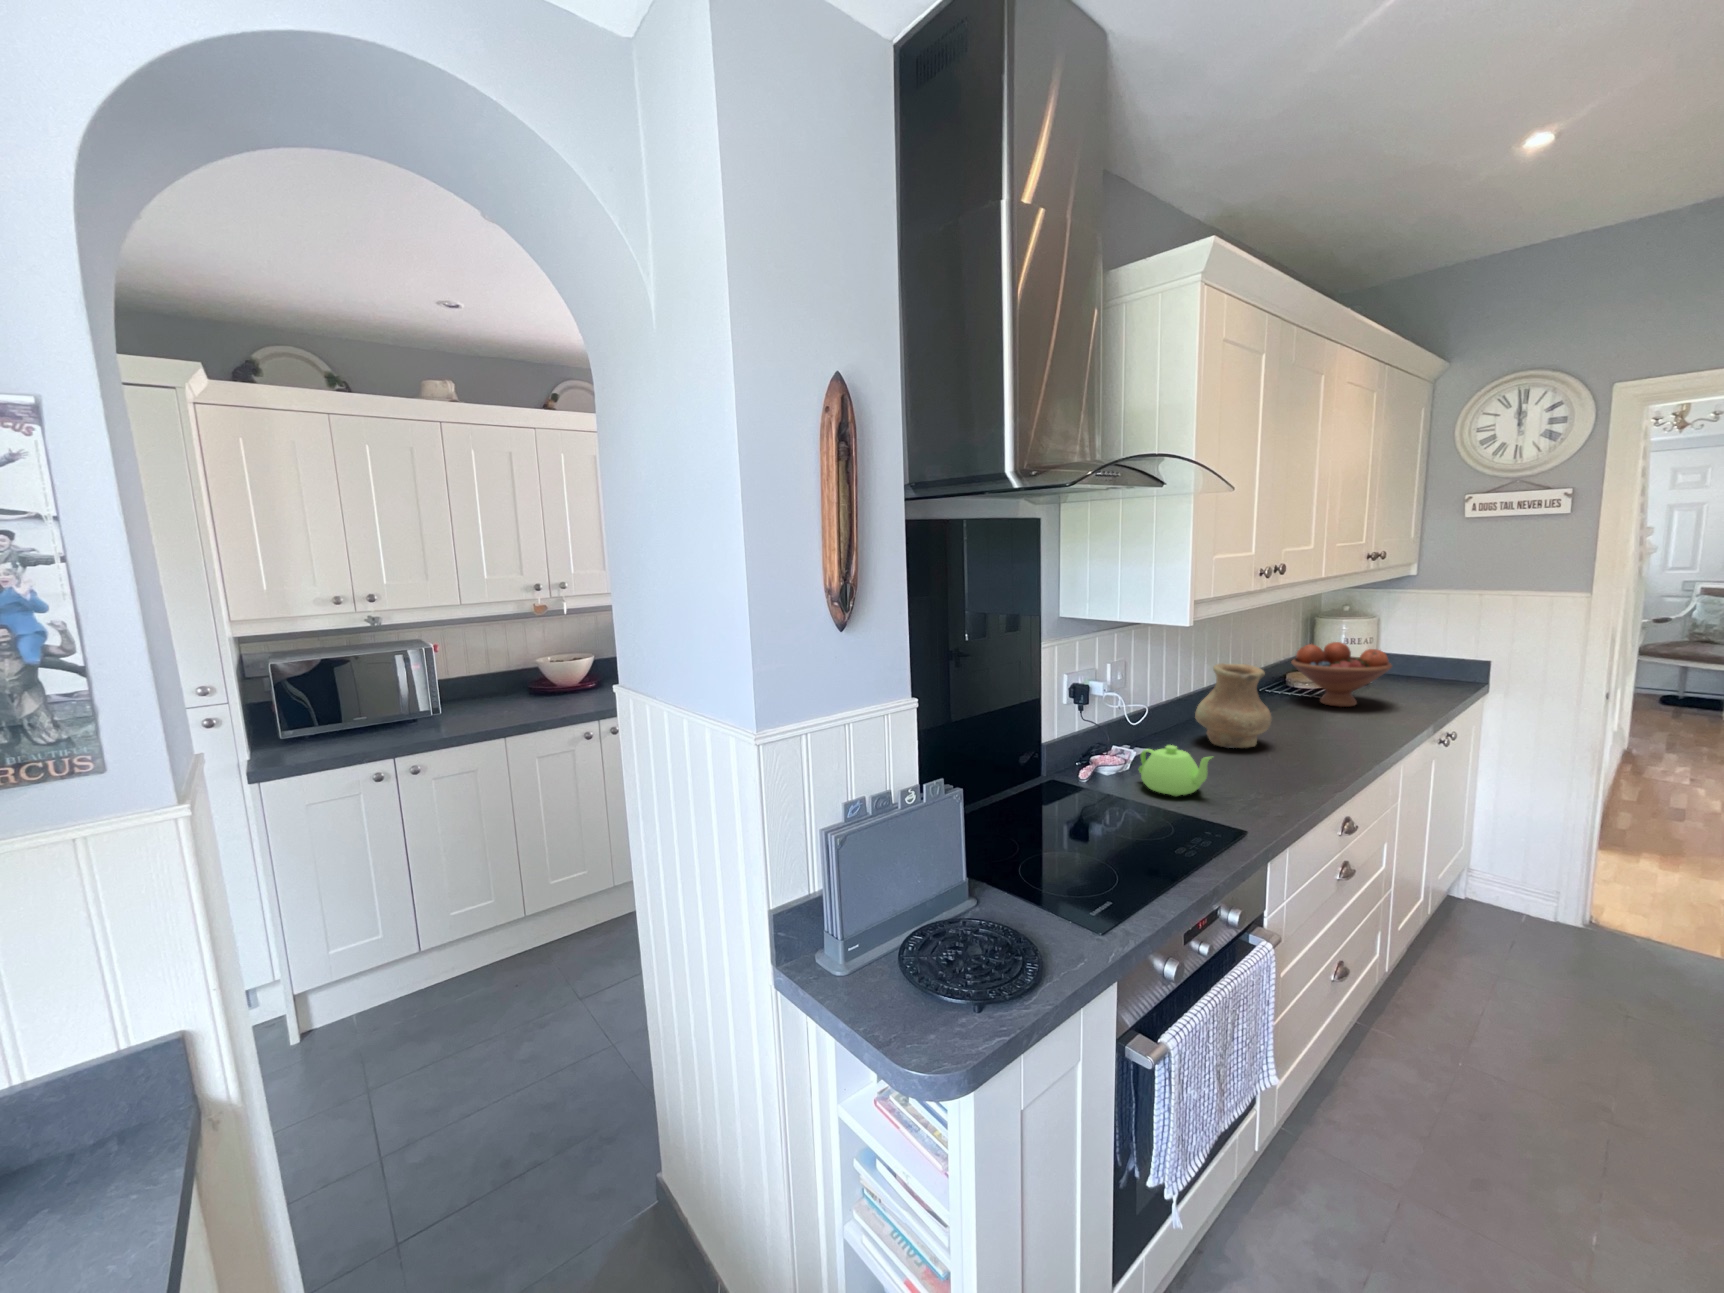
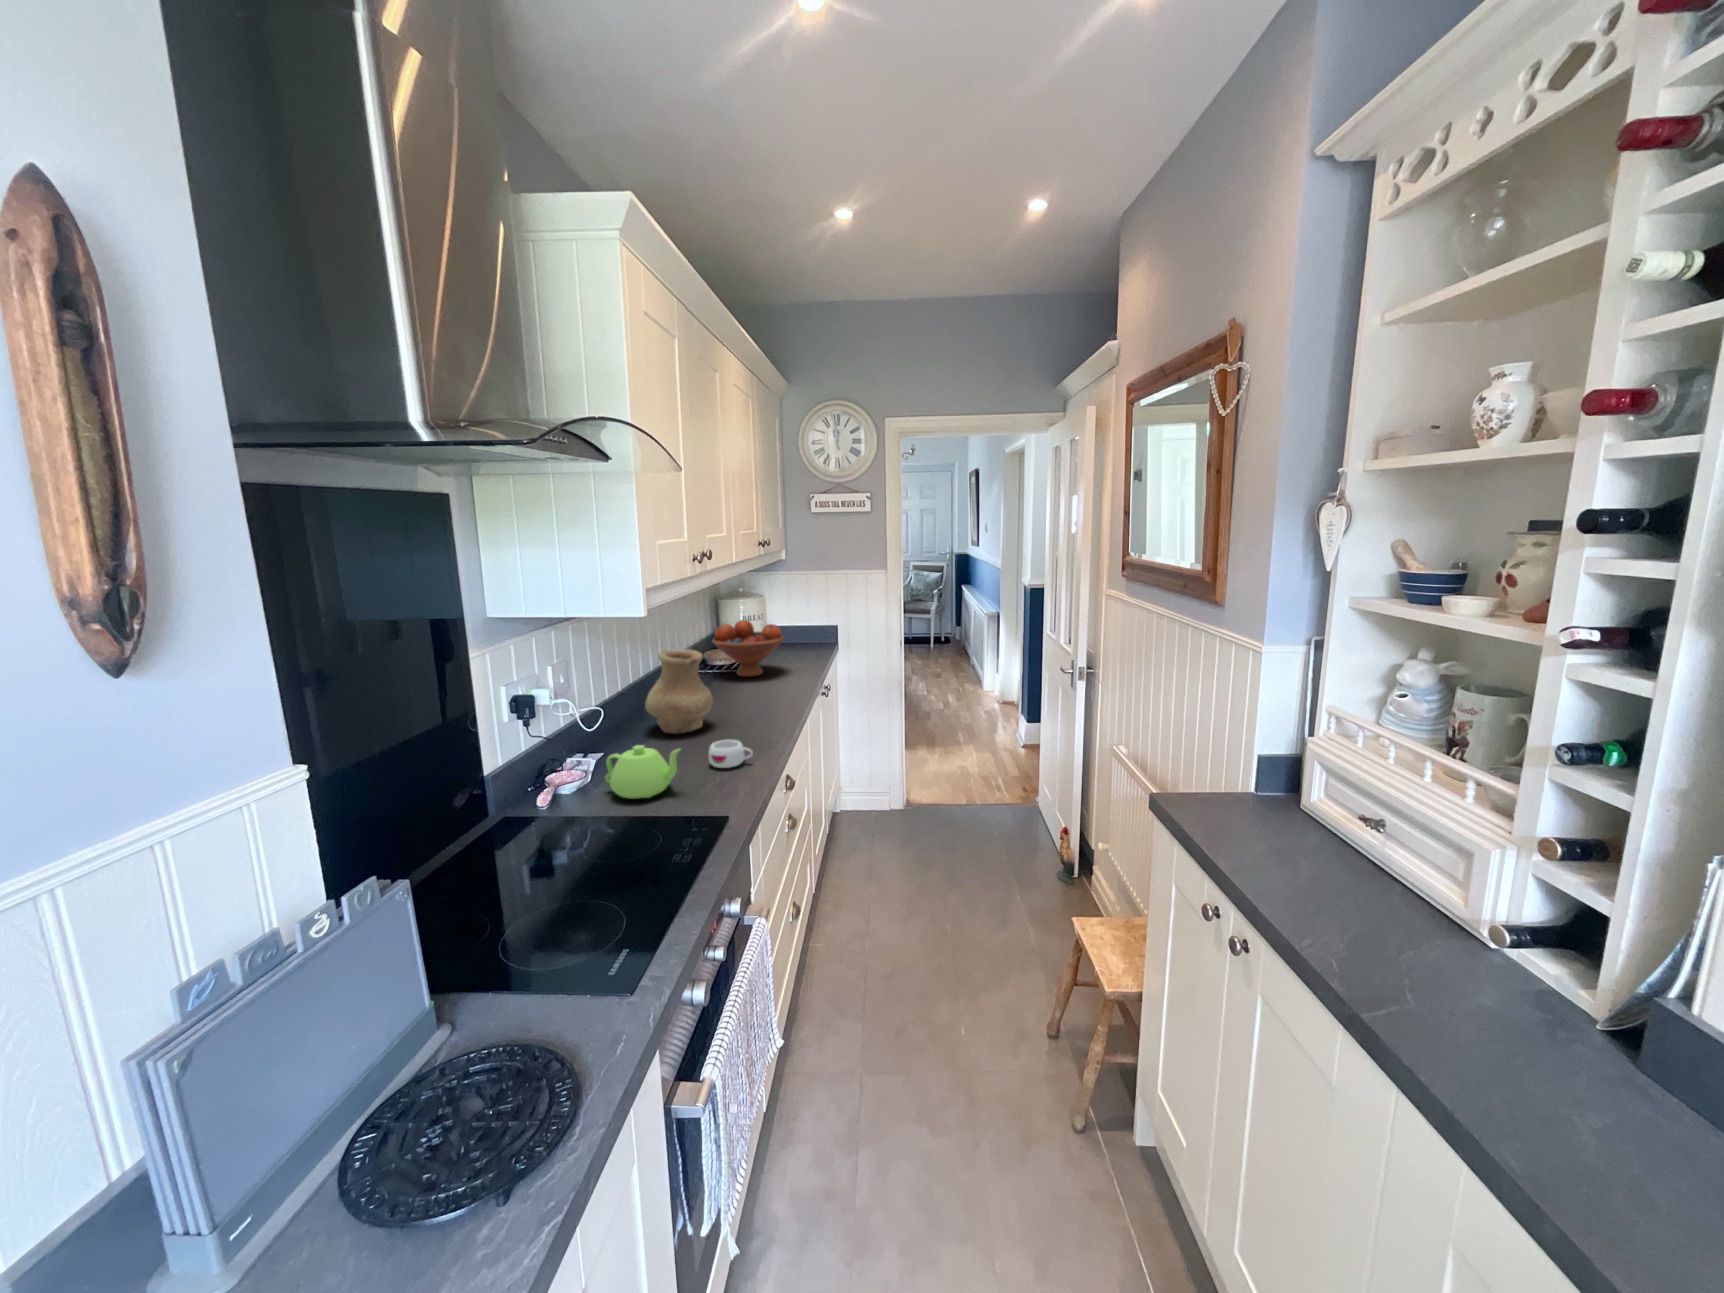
mug: none [1249,761,1303,791] -> present [709,740,753,768]

